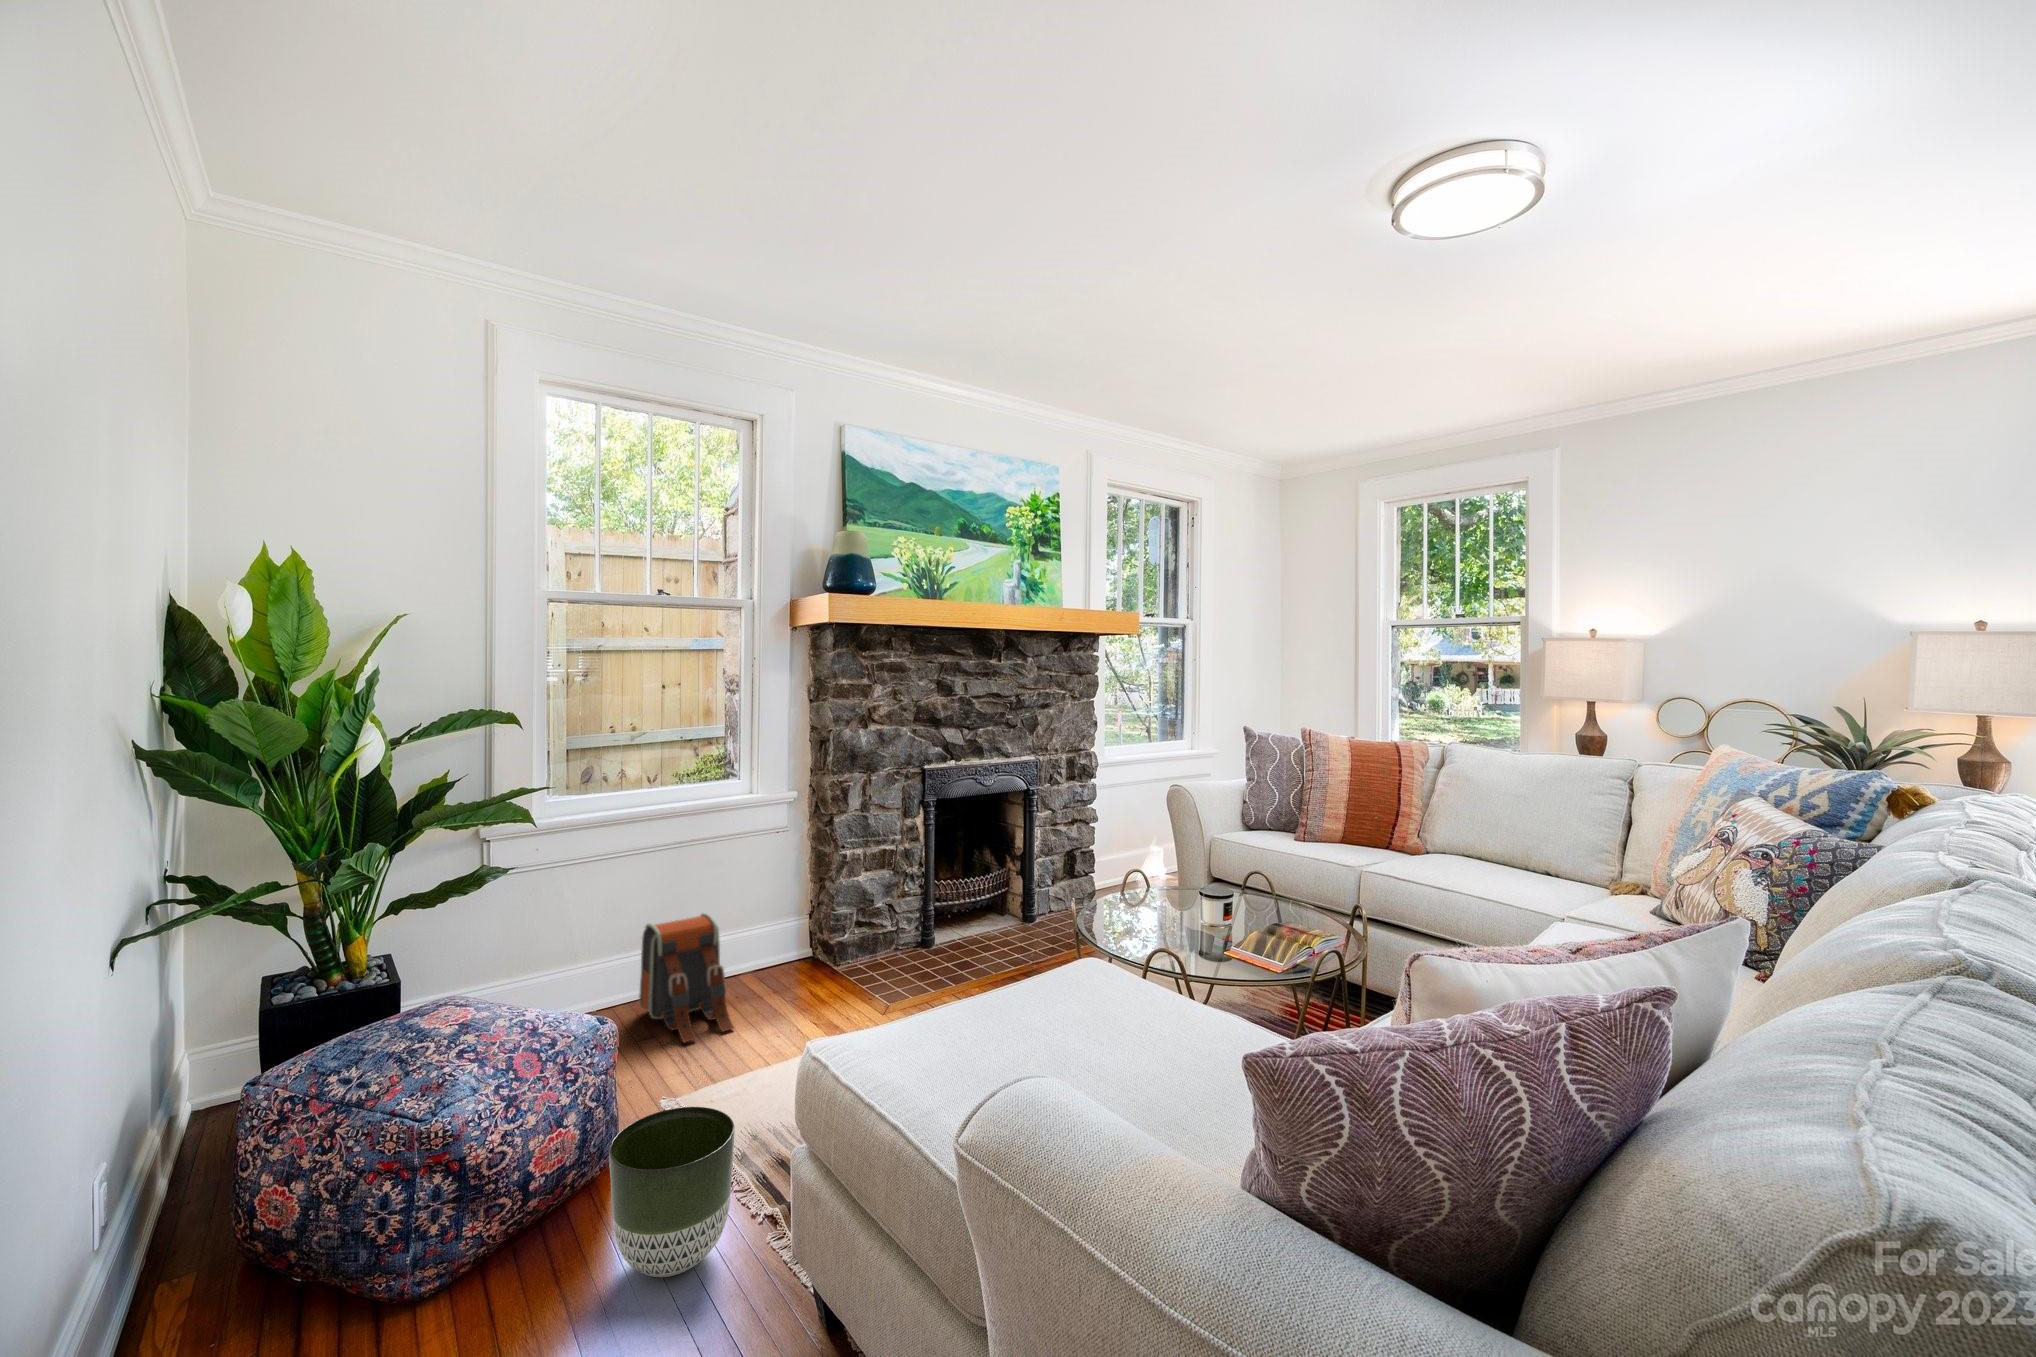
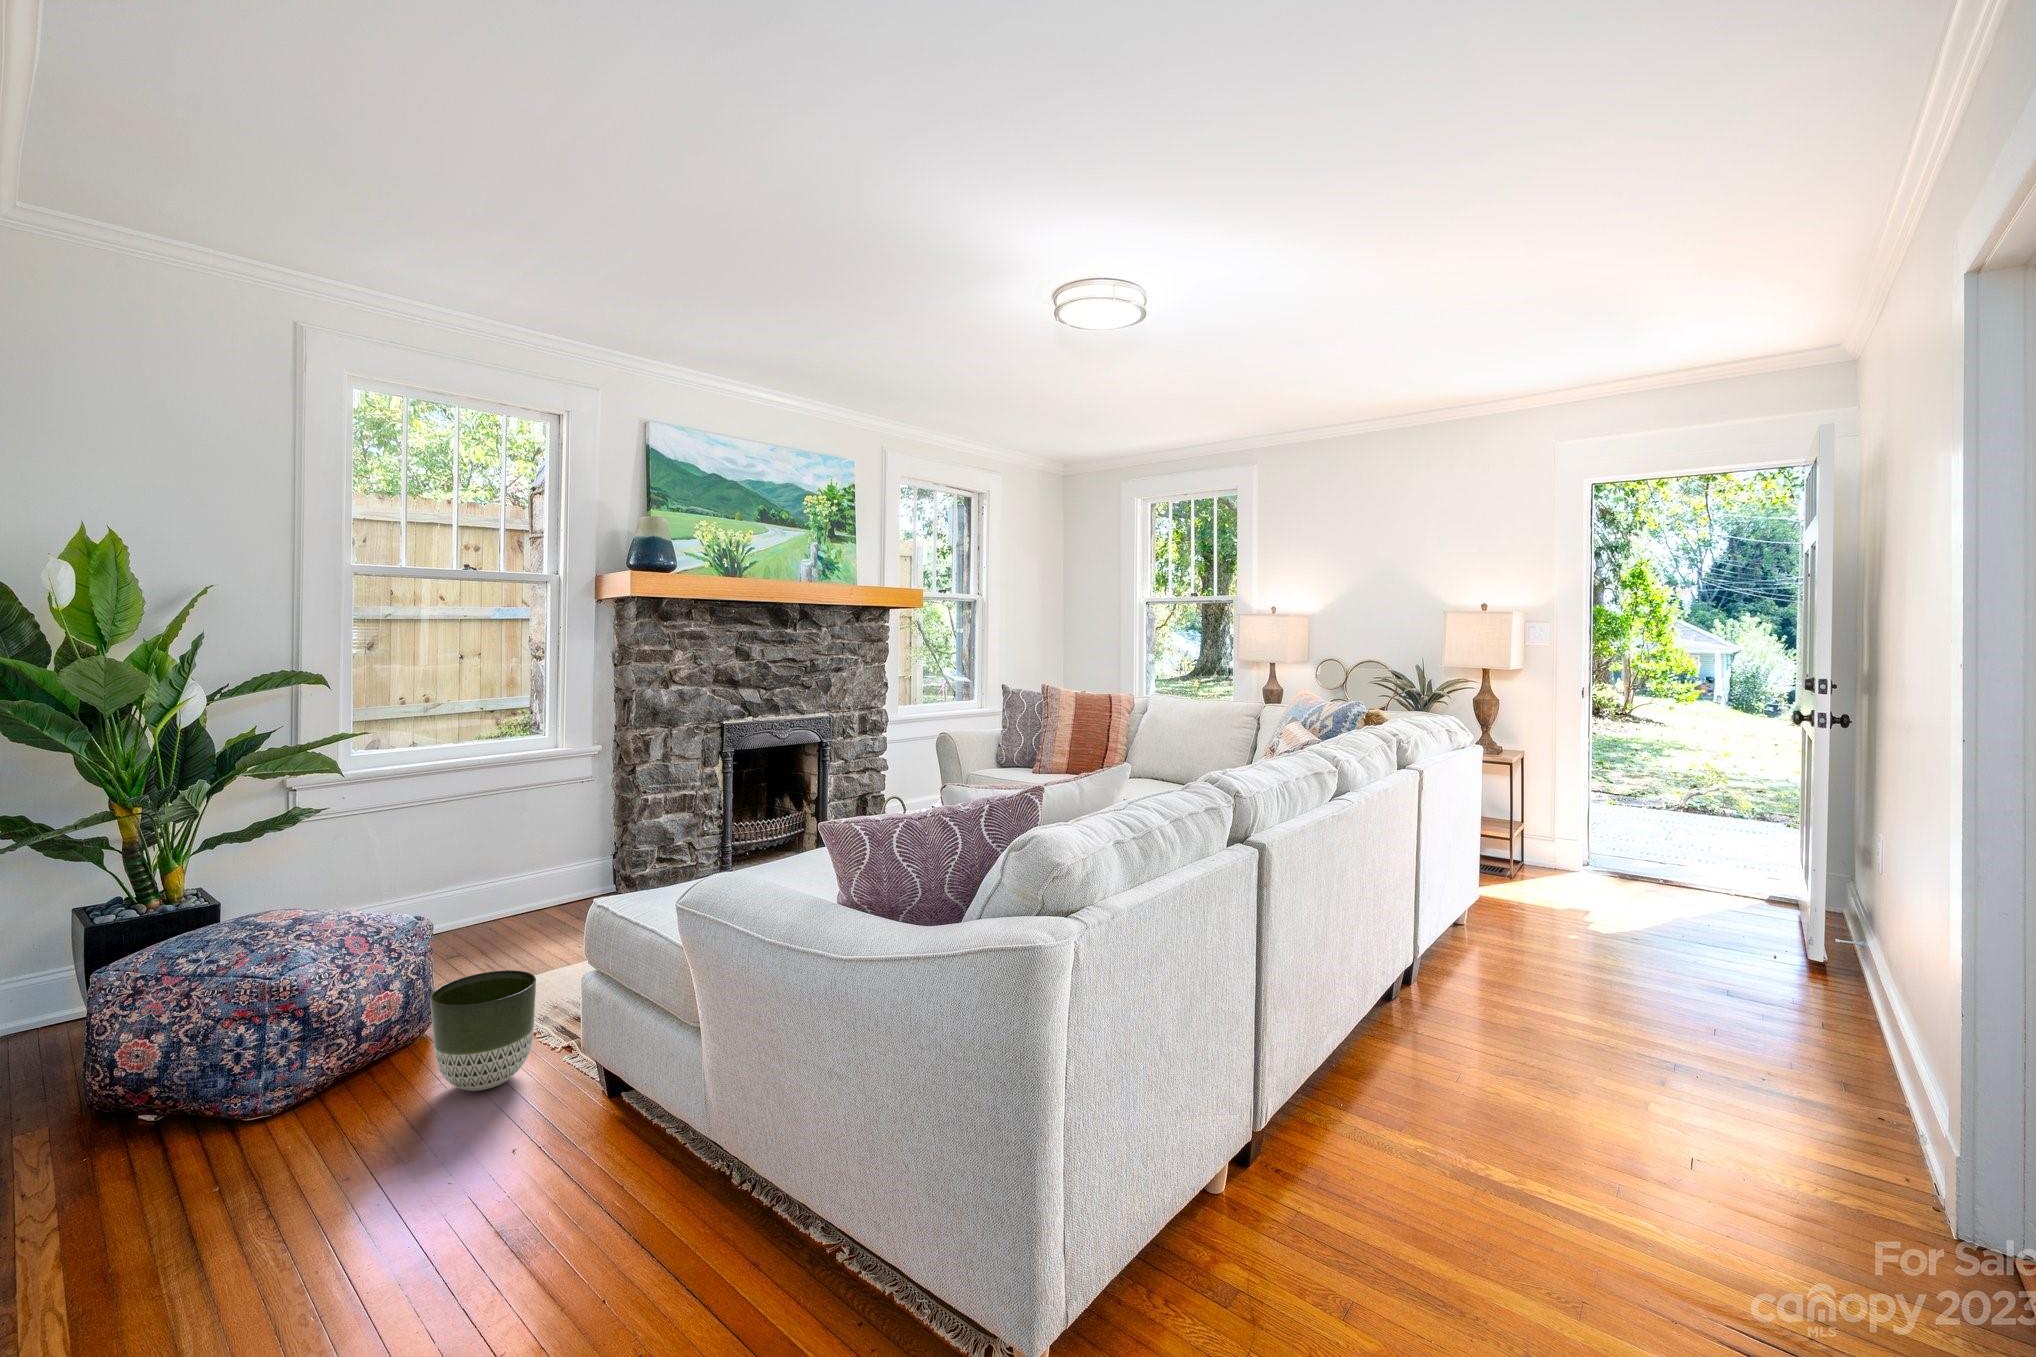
backpack: present [639,913,734,1043] -> none [455,849,545,954]

